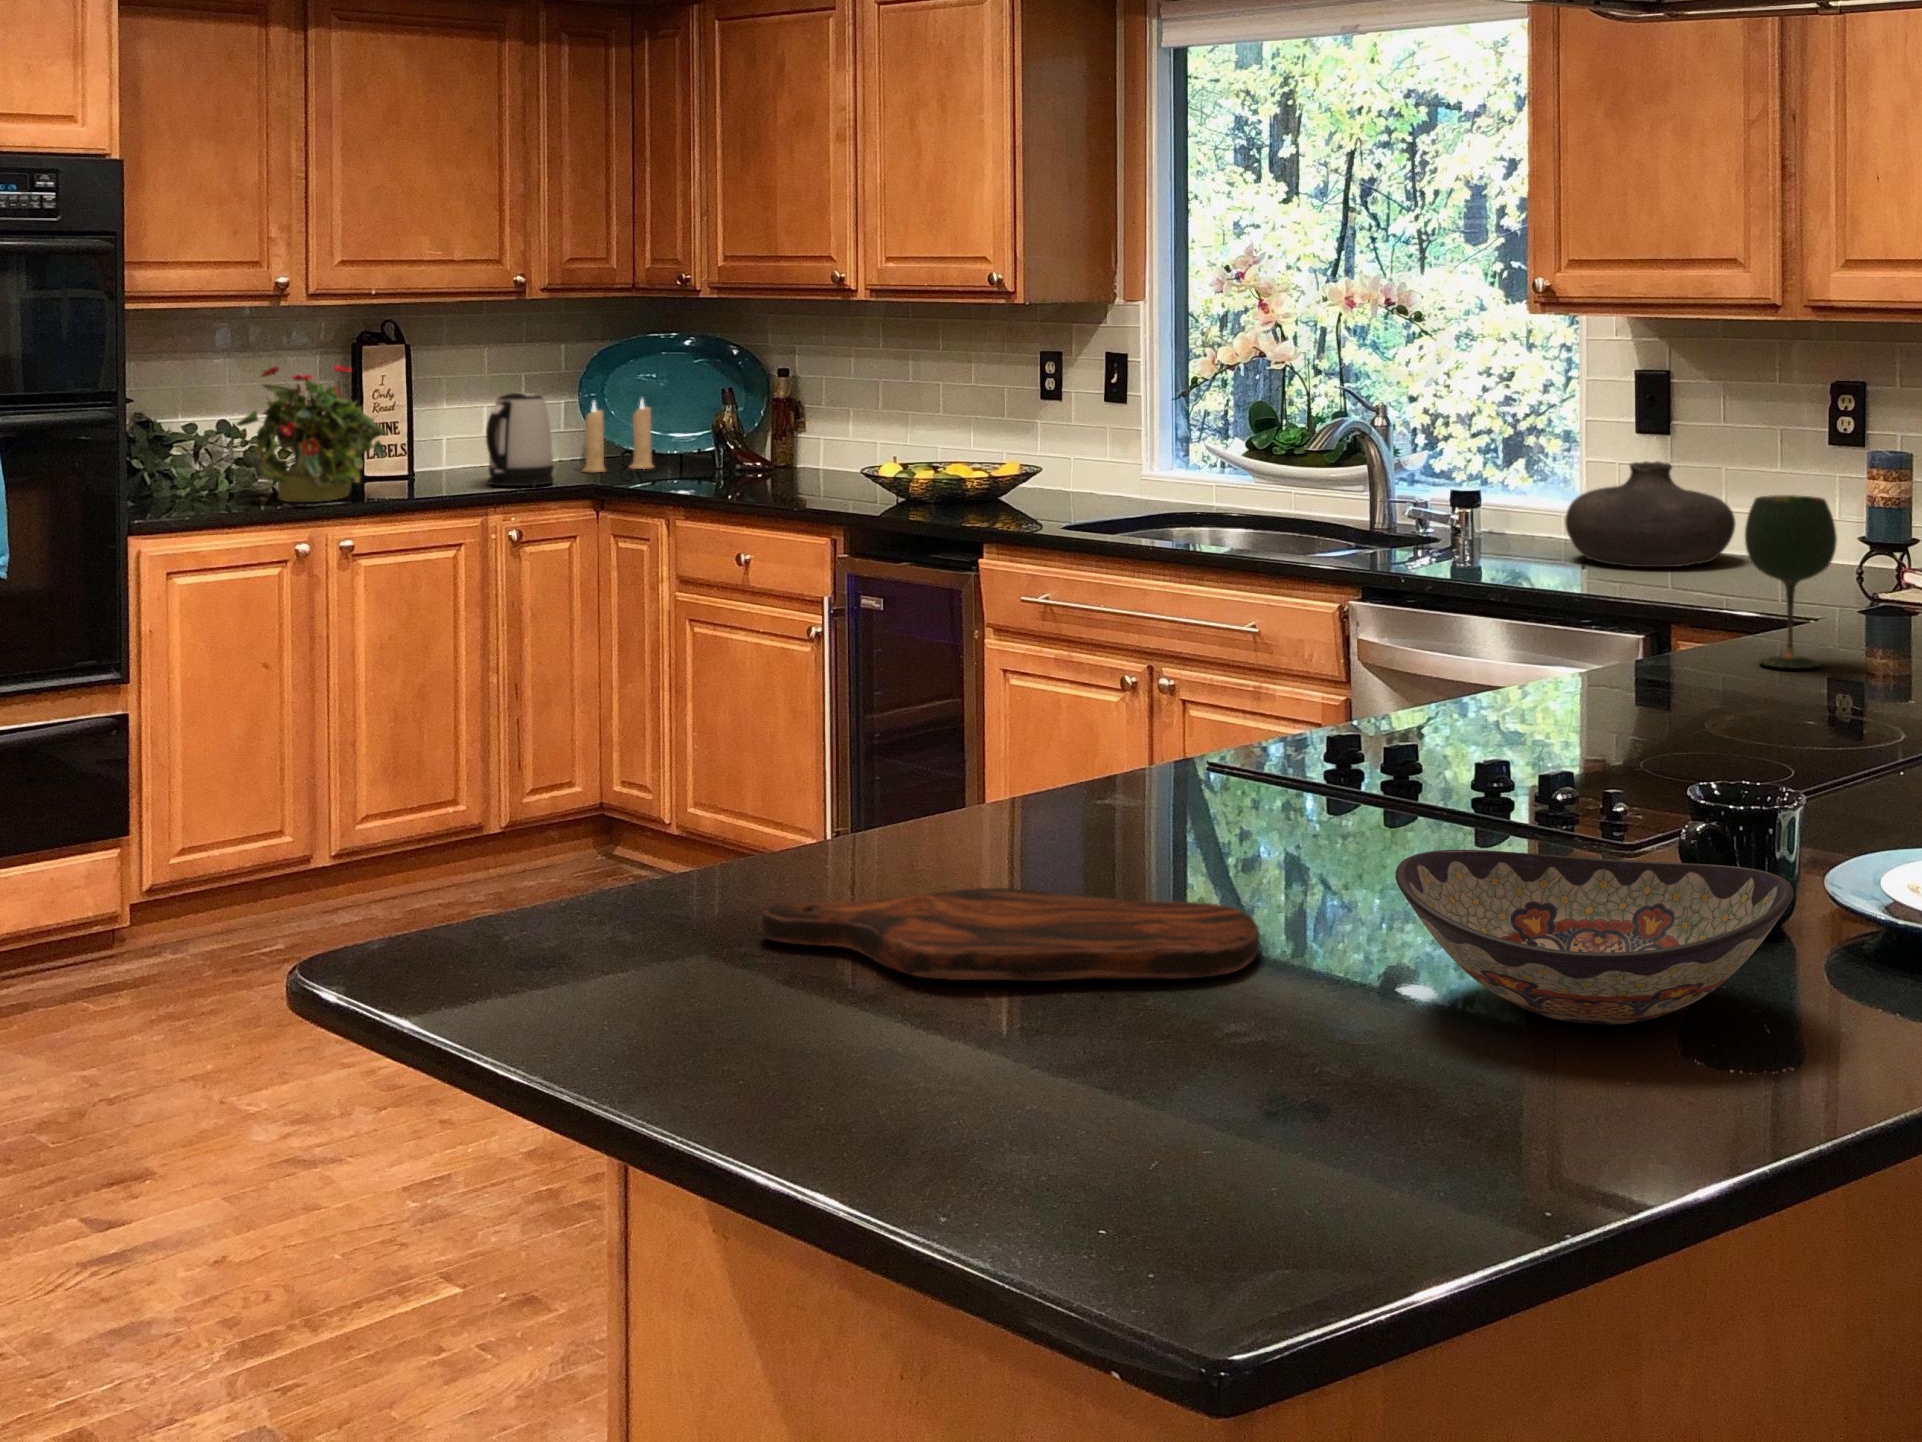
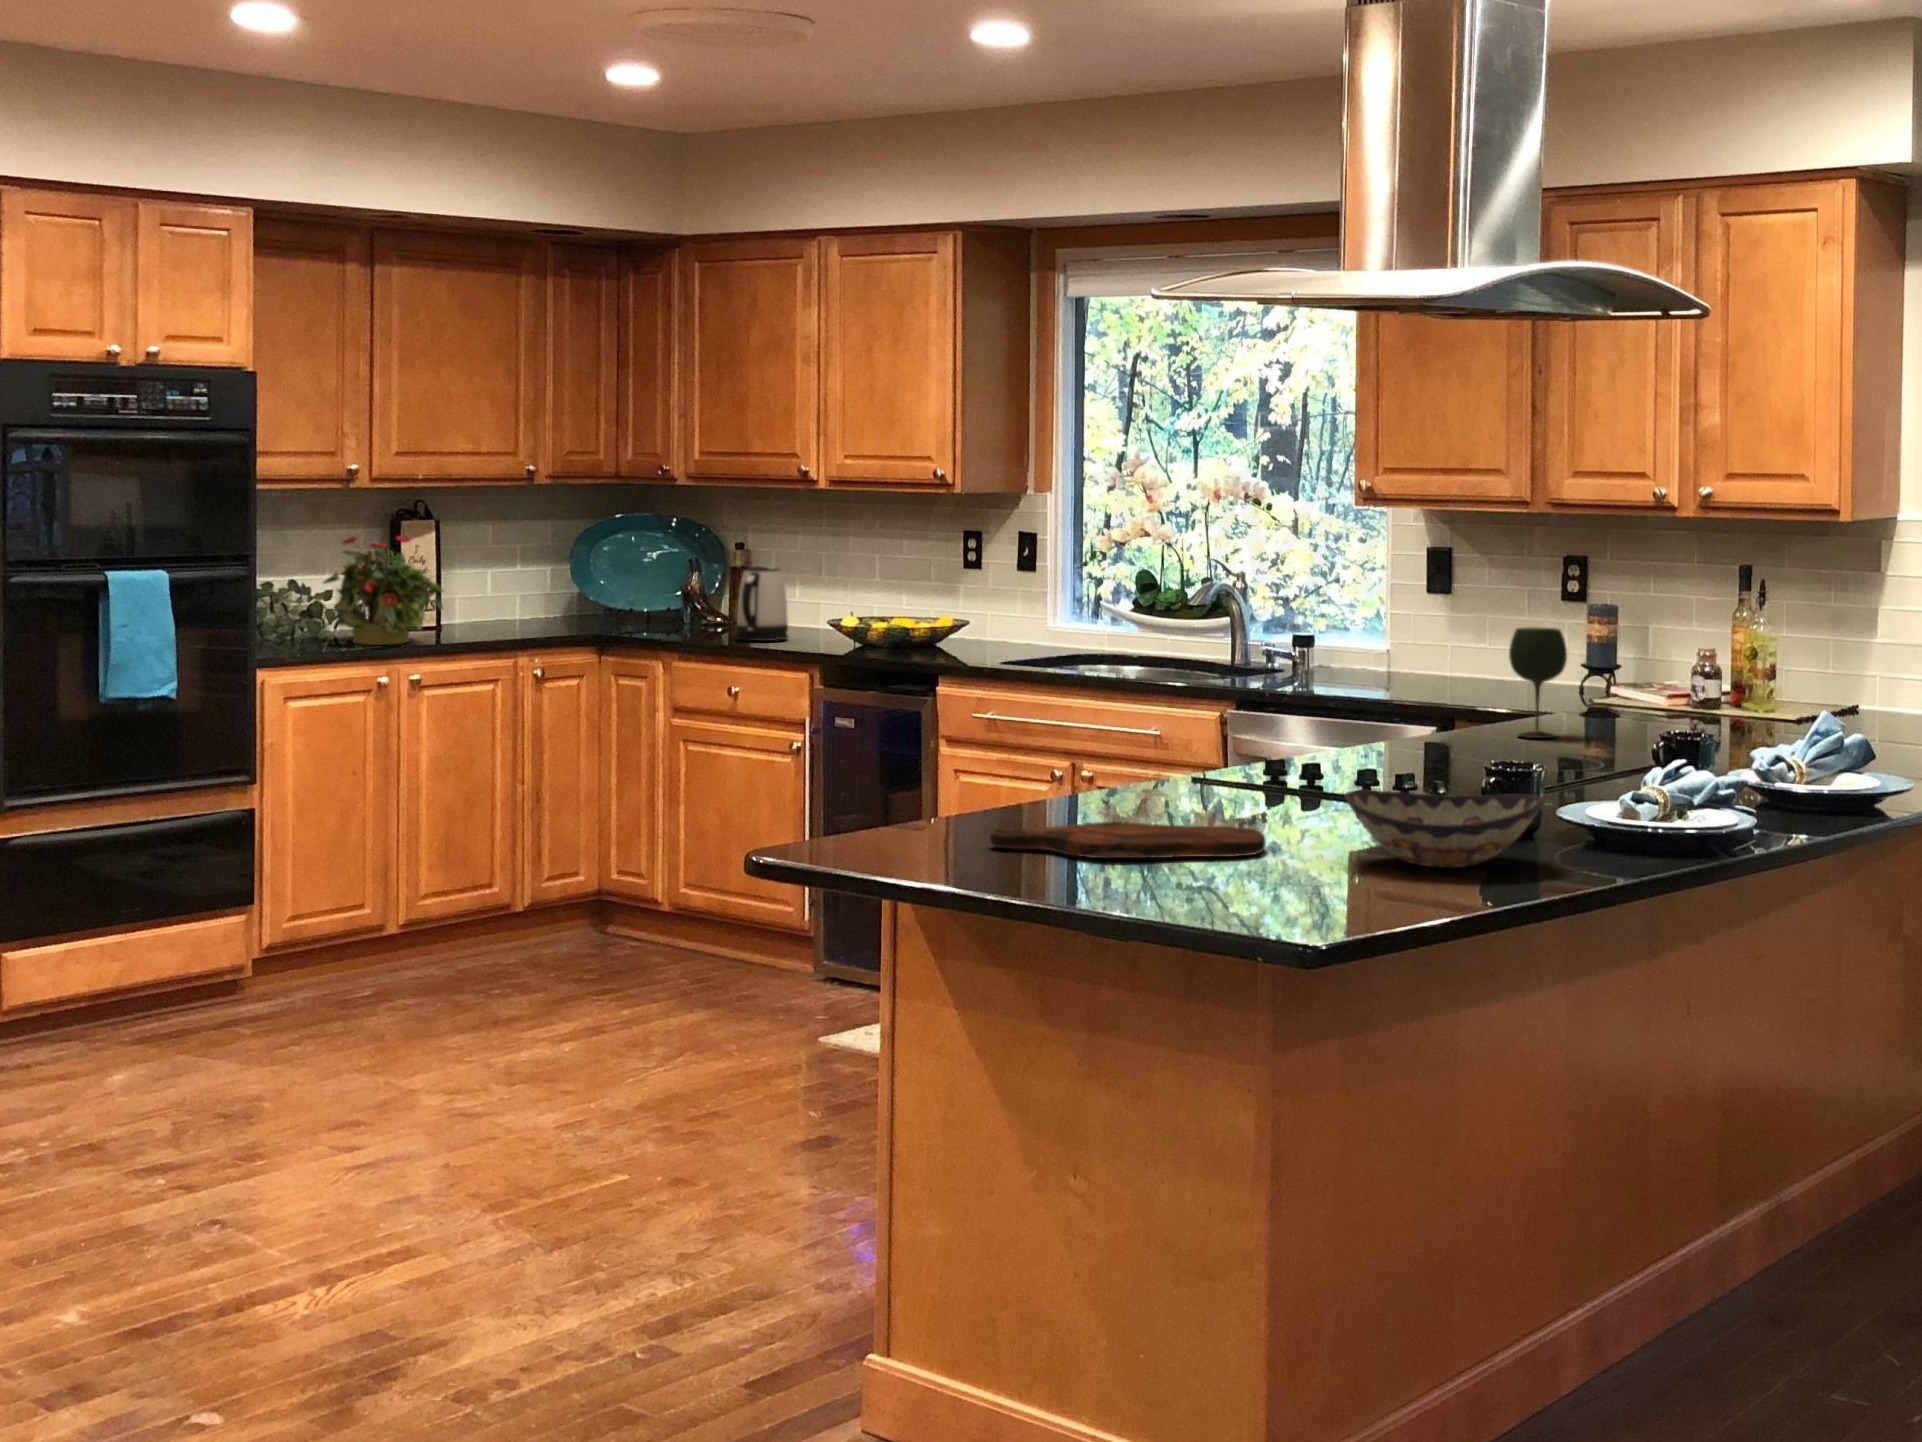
kettle: present [486,393,554,486] -> present [736,566,788,641]
candle: present [582,400,654,472] -> none [577,564,635,625]
vase: present [1565,461,1735,567] -> none [1378,613,1497,687]

